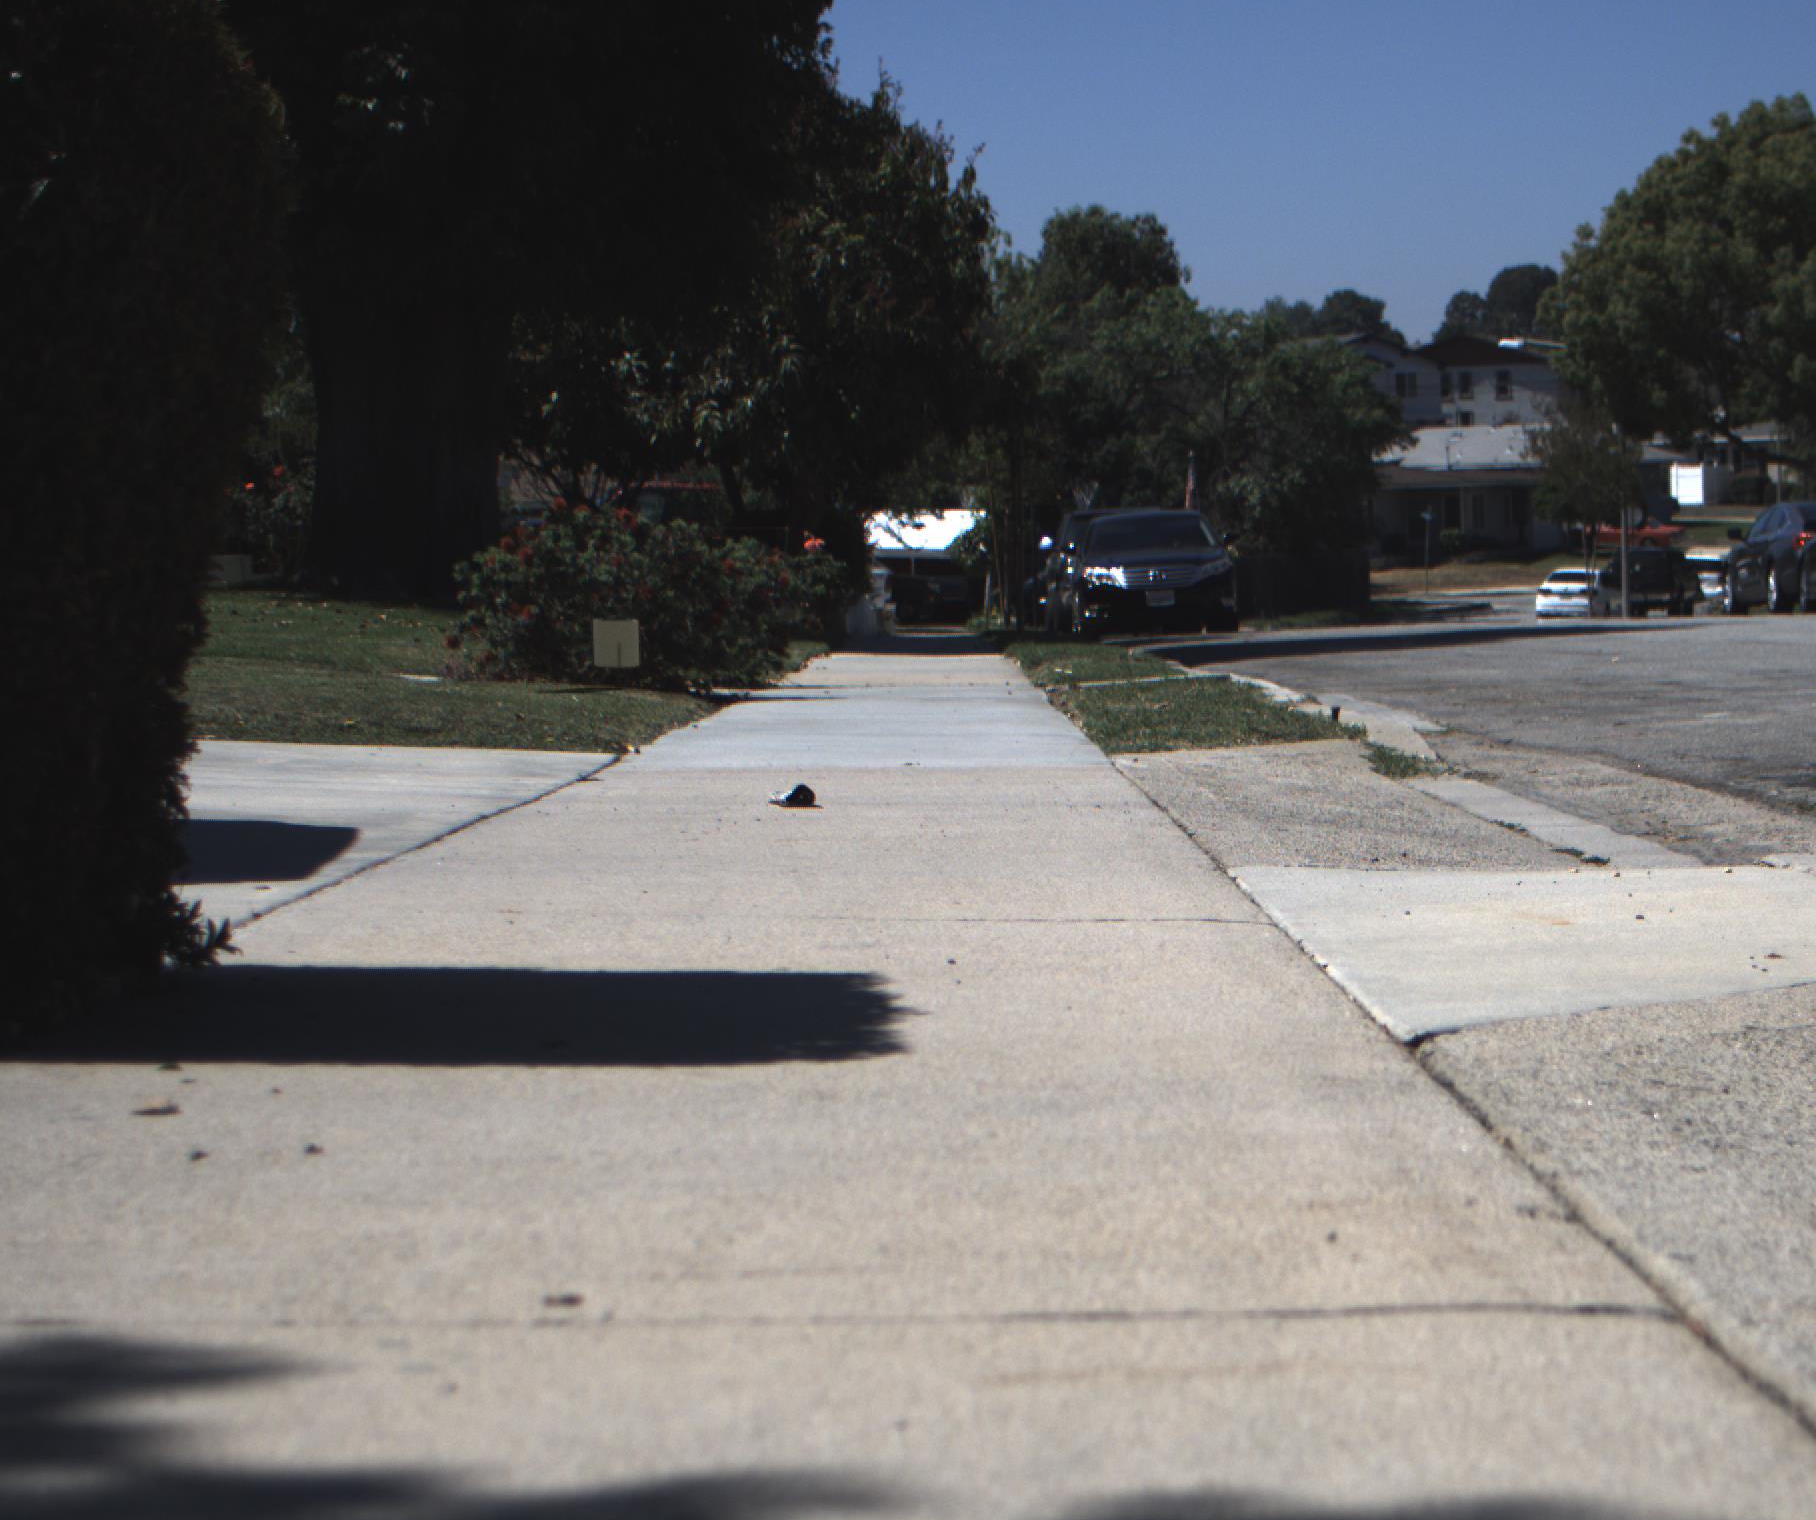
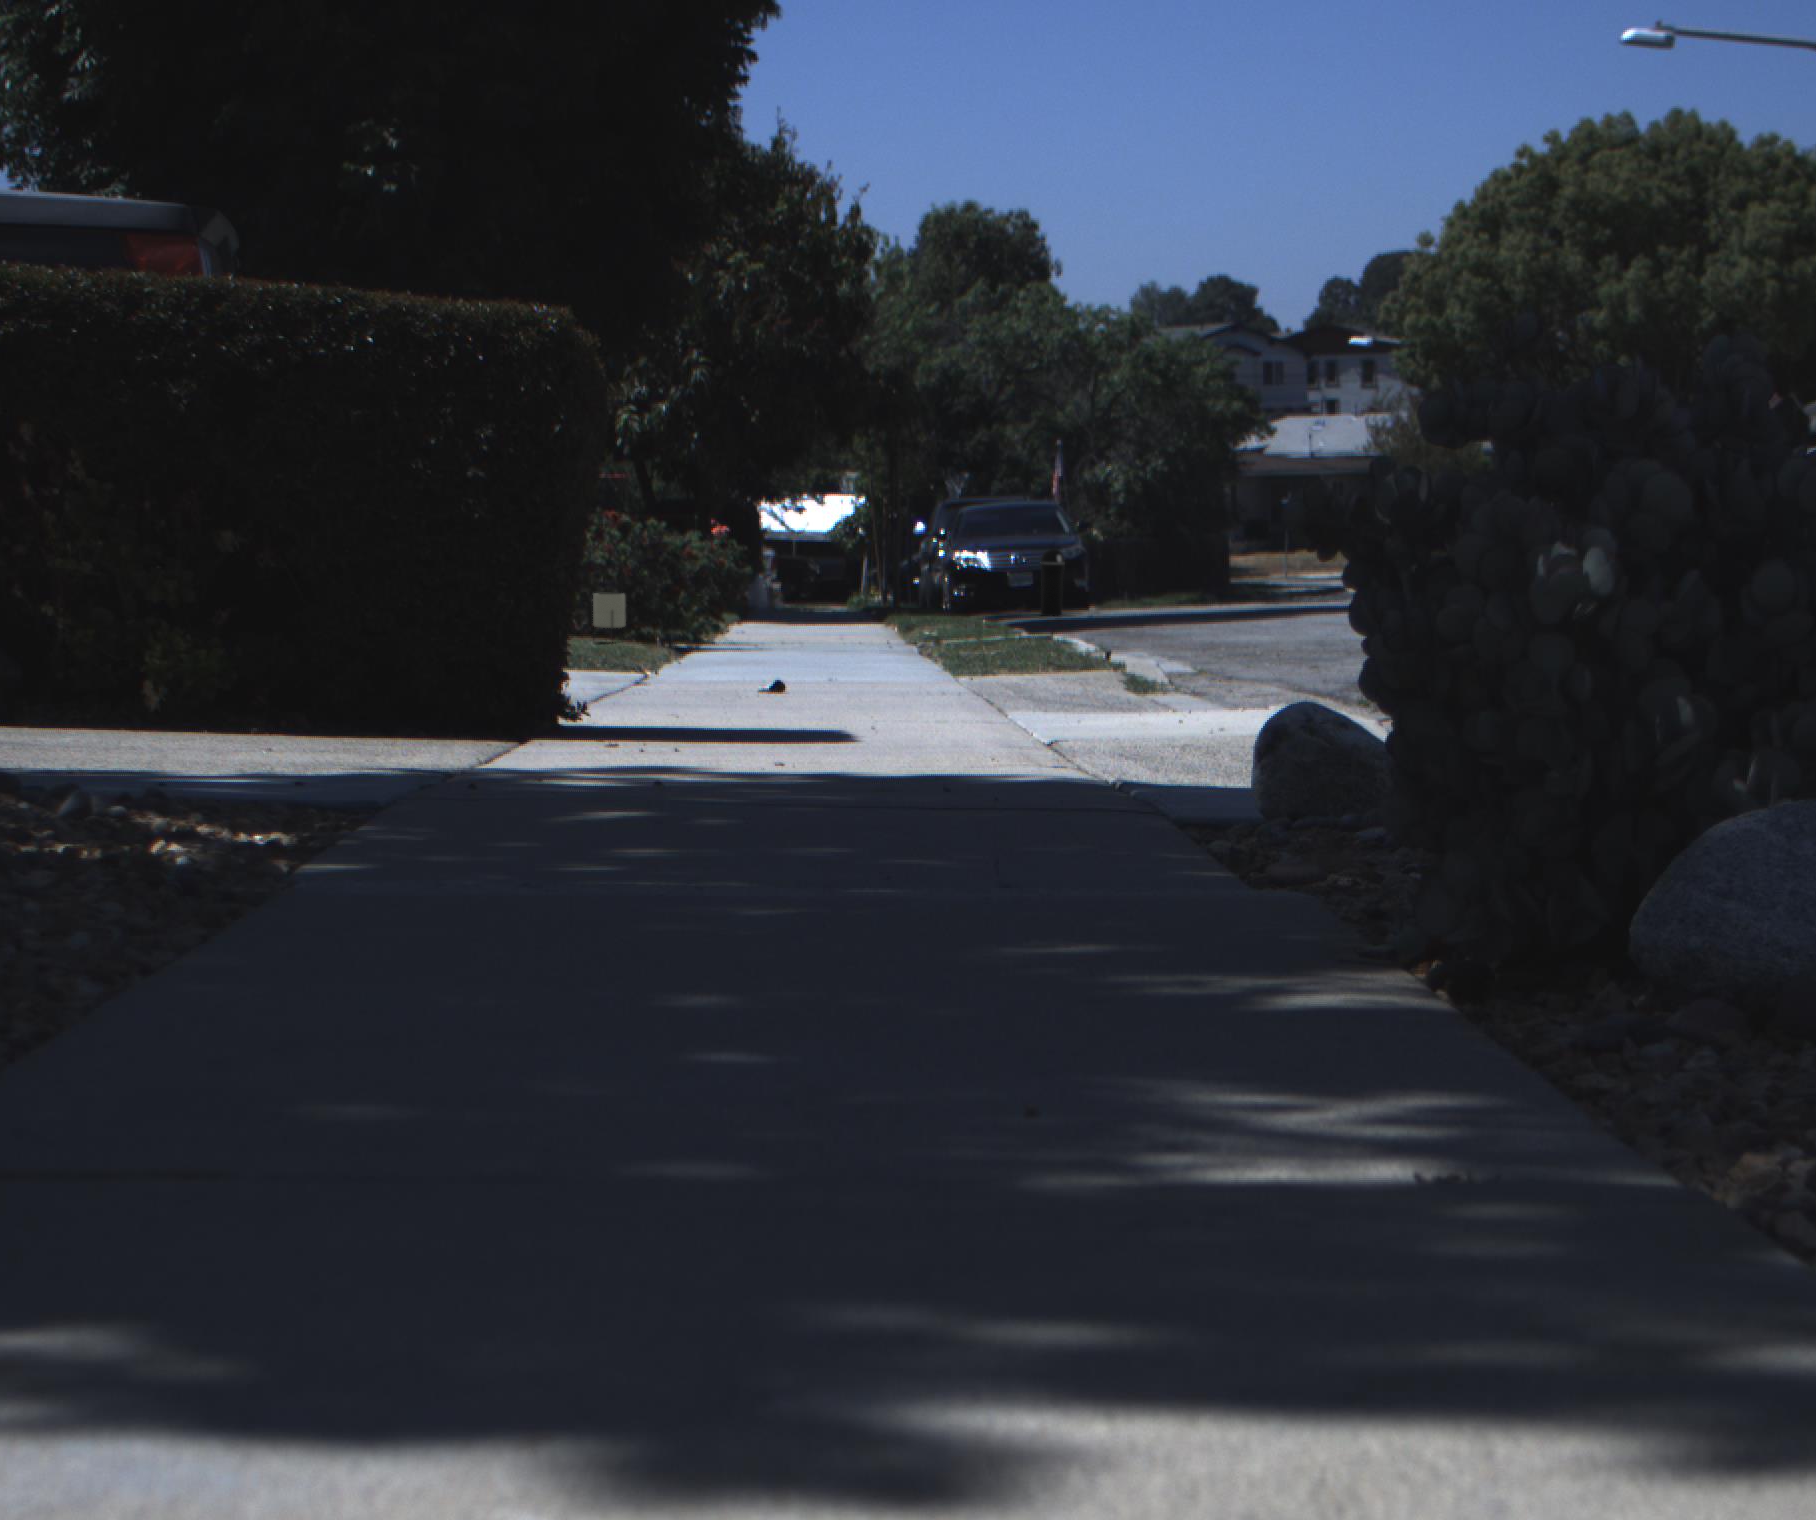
trash can: none [1190,561,1220,643] -> present [1040,549,1065,616]

